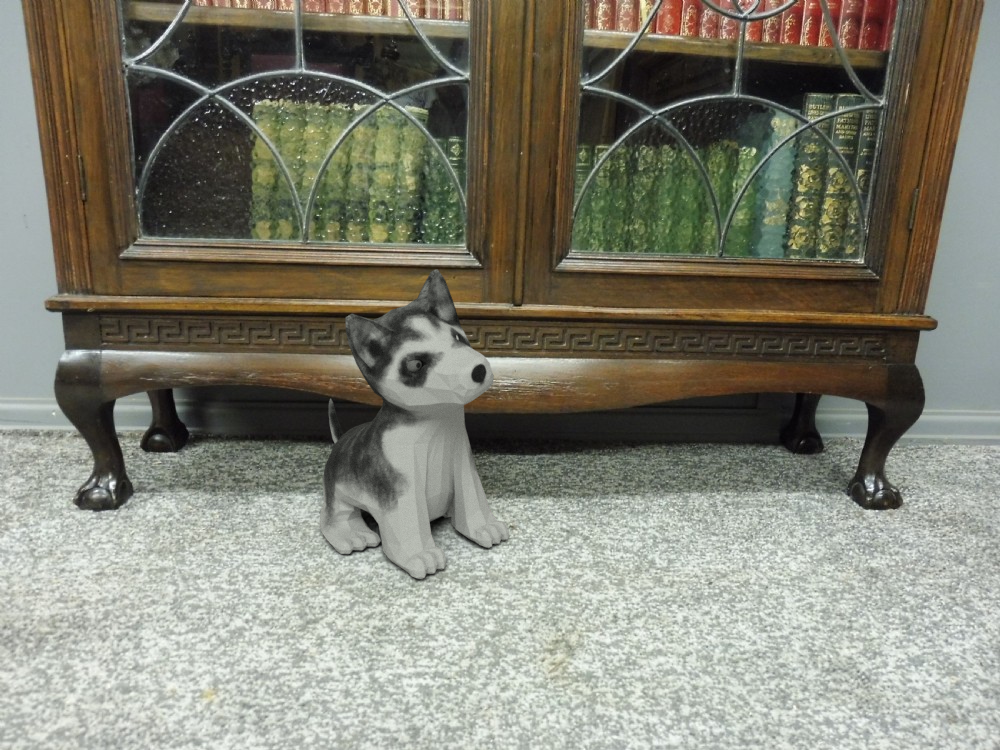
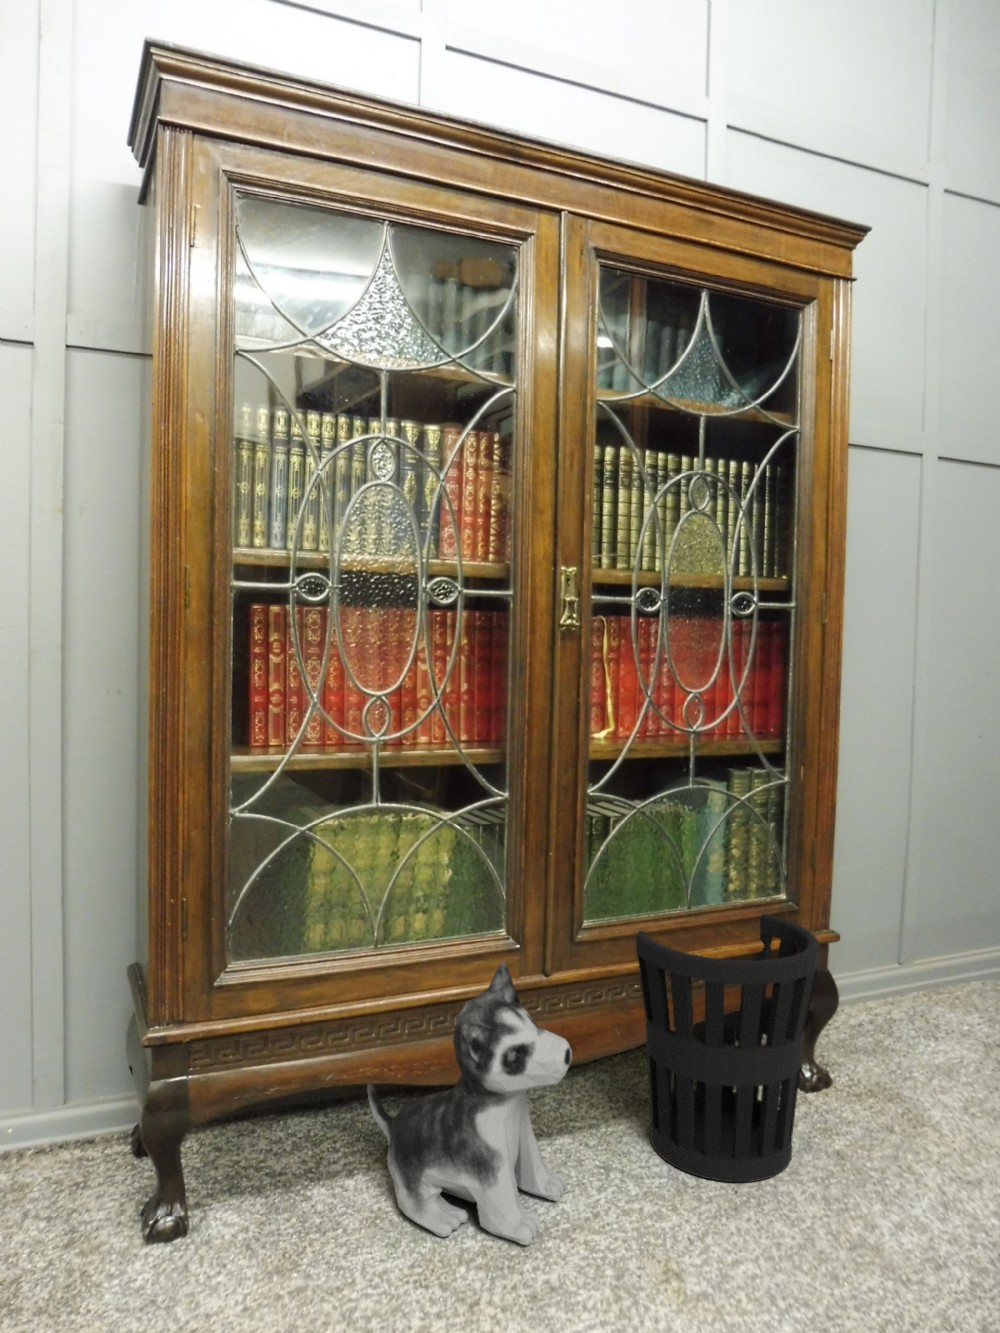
wastebasket: none [633,268,883,577] -> present [634,914,820,1182]

